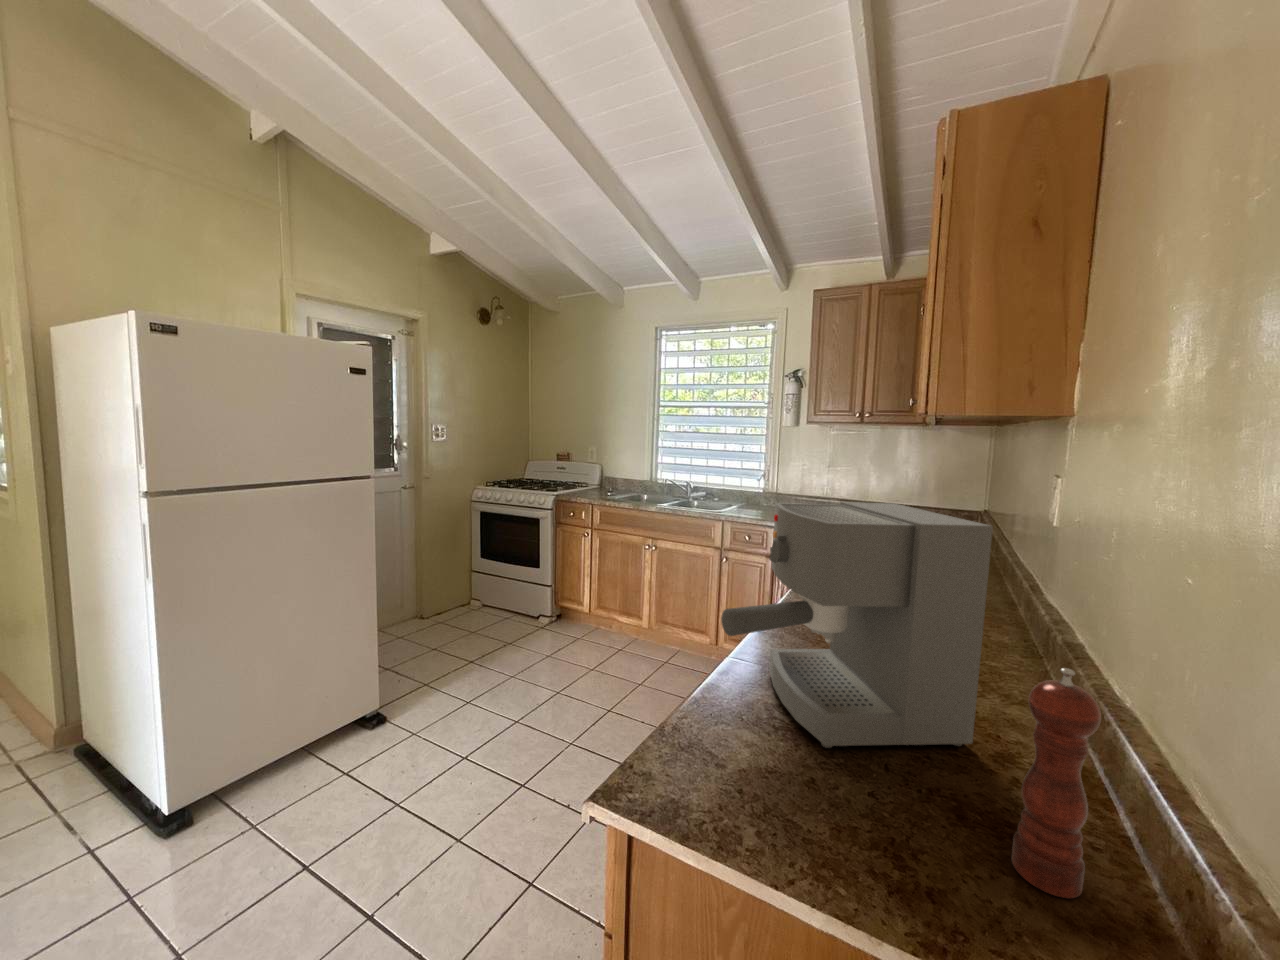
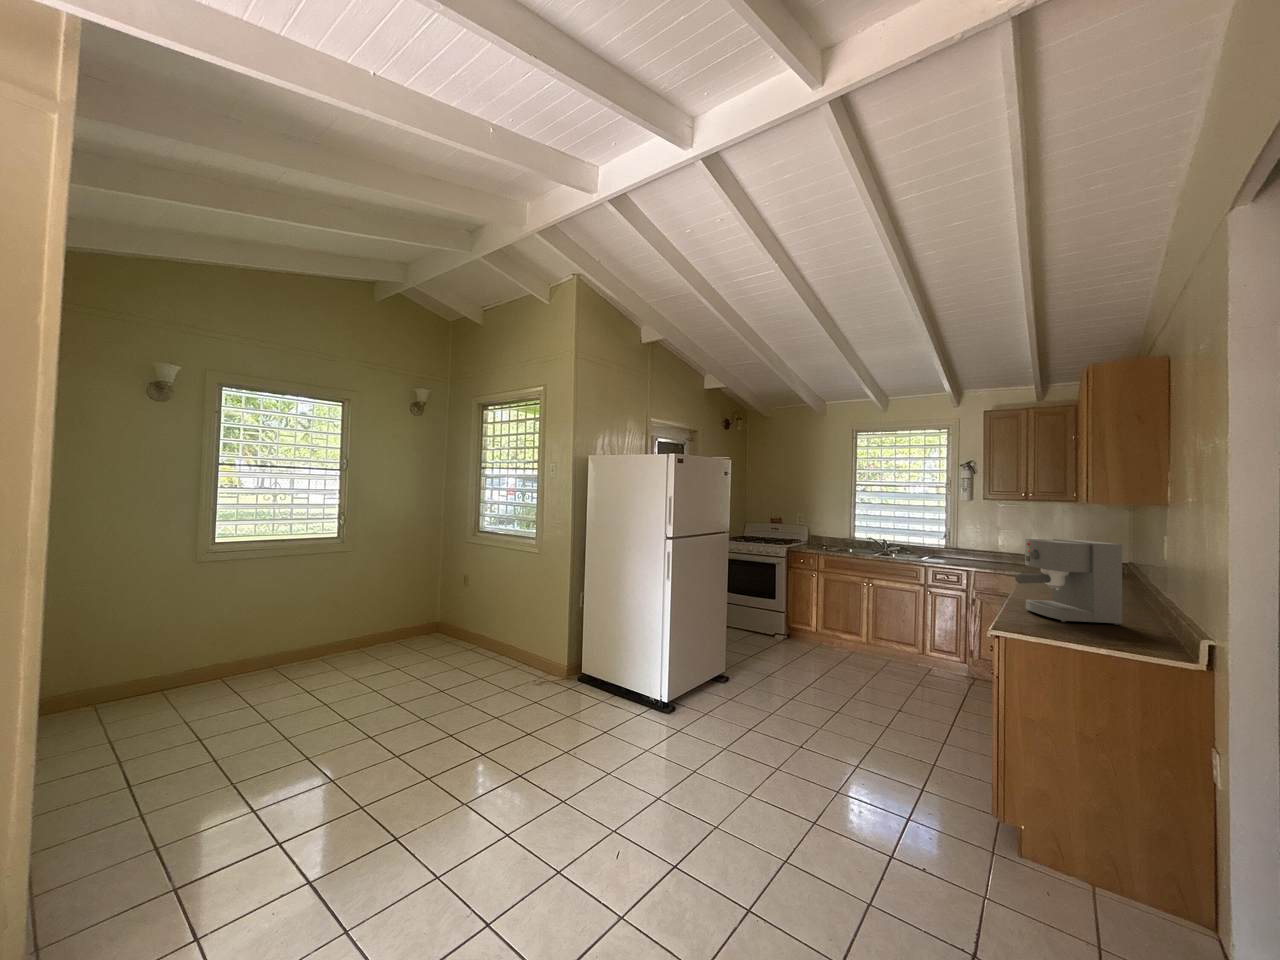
pepper mill: present [1012,668,1101,898] -> none [1135,578,1157,640]

